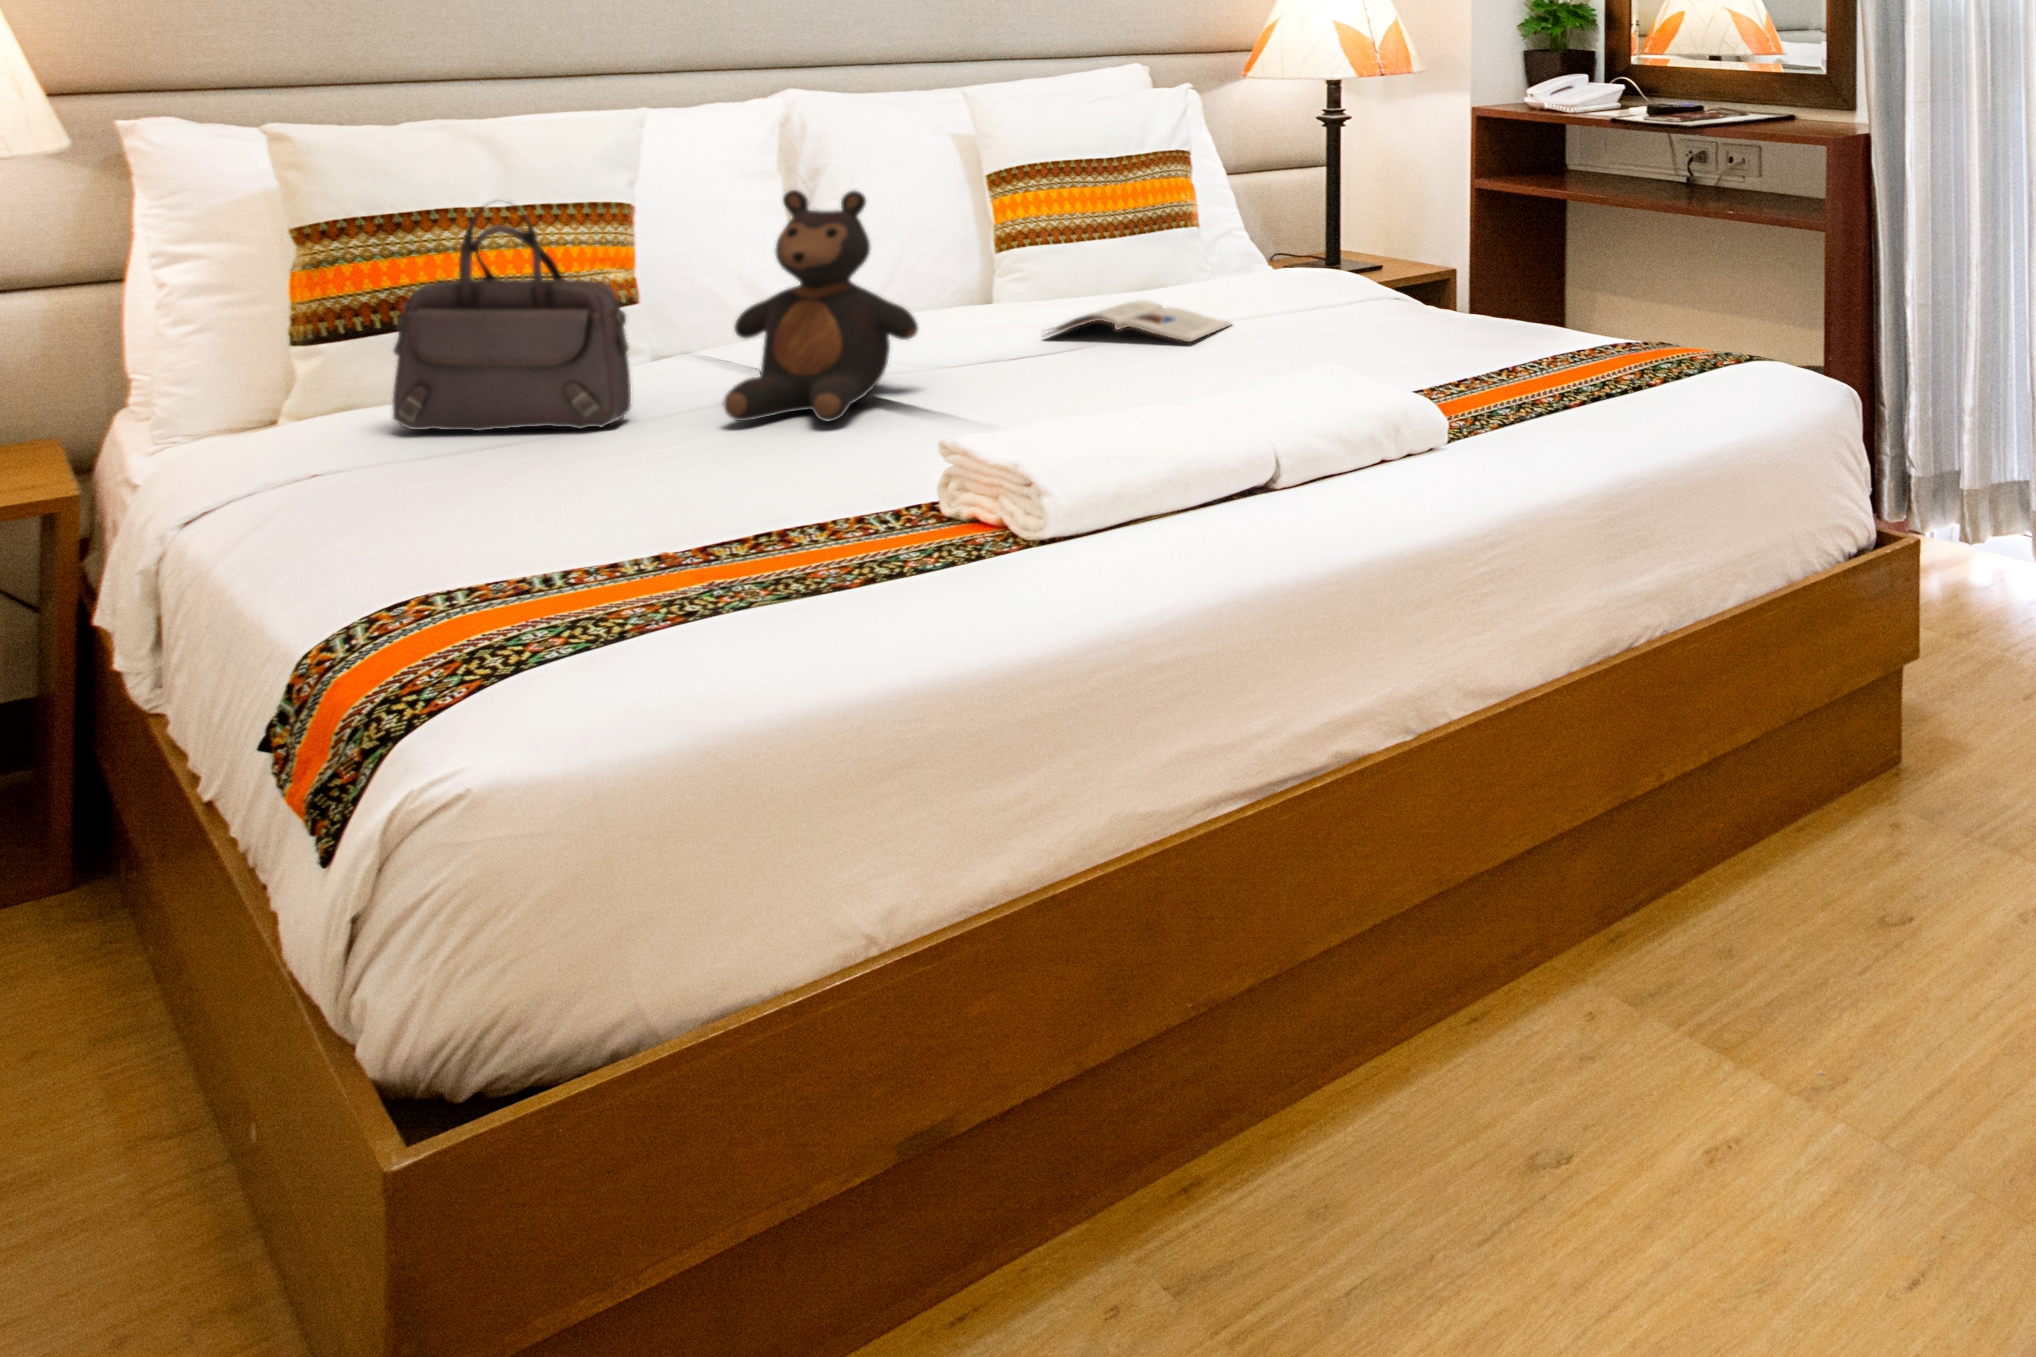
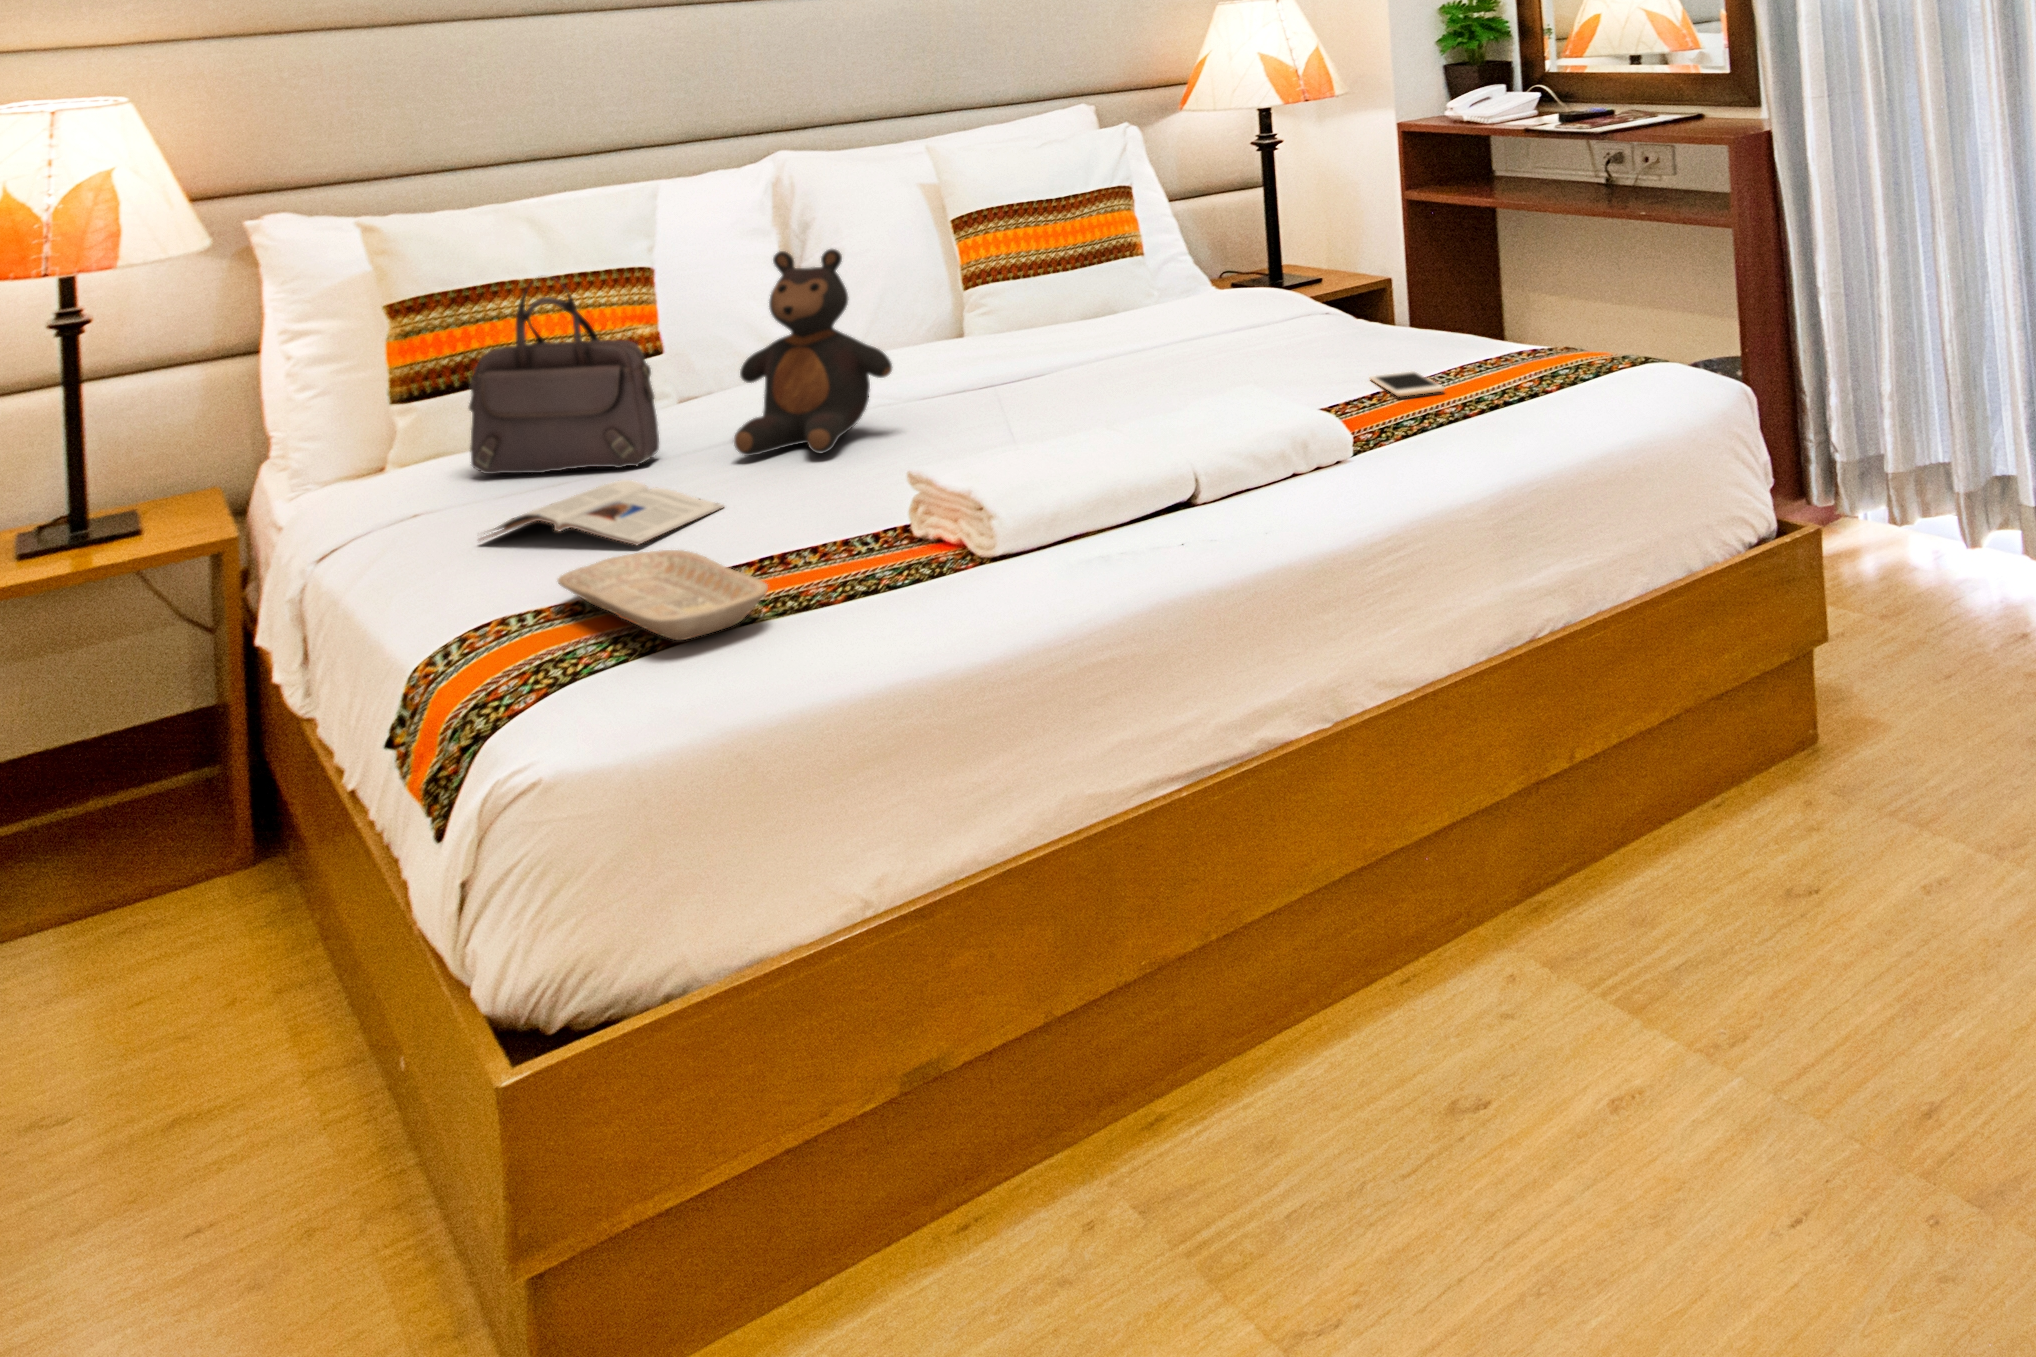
magazine: present [1046,300,1231,342] -> present [479,480,724,545]
cell phone: none [1457,361,1541,386] -> present [1370,371,1444,397]
tray: none [499,522,768,627] -> present [558,550,768,640]

